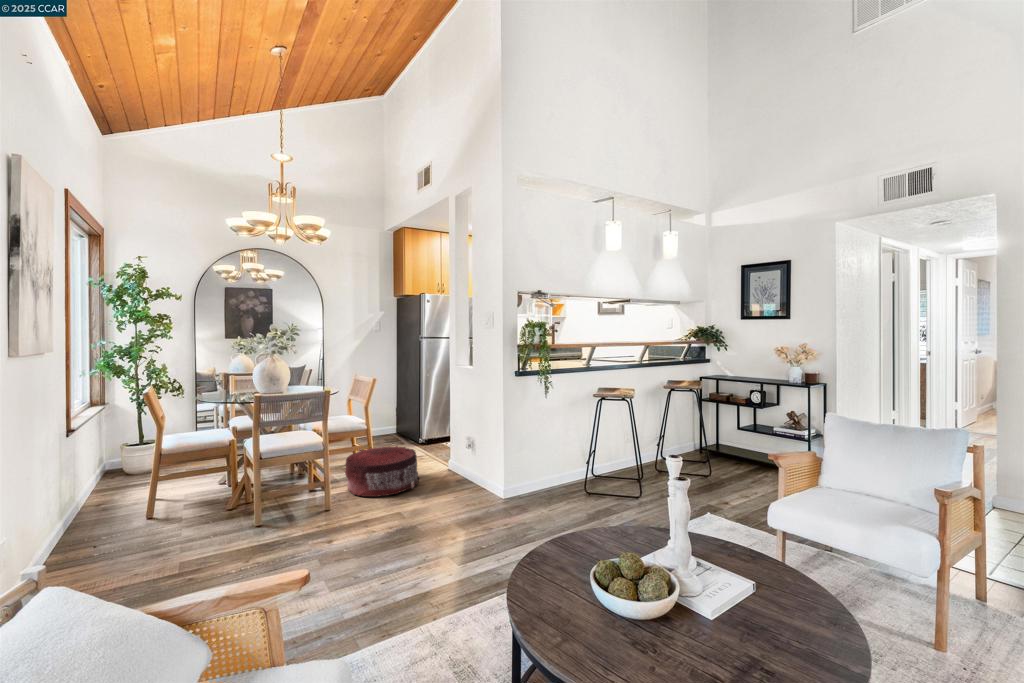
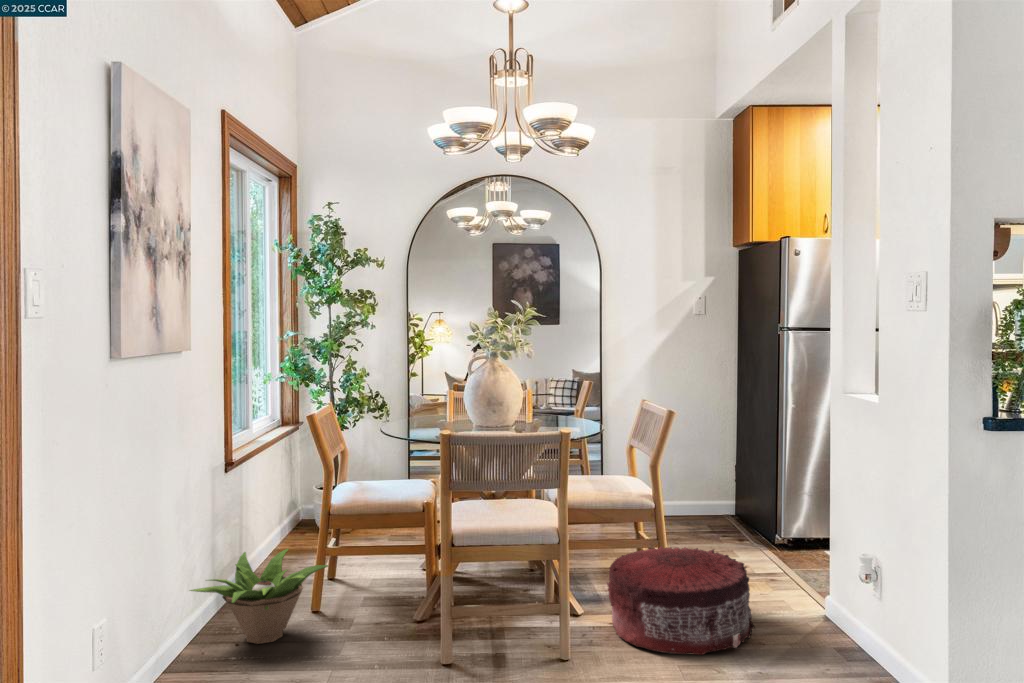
decorative plant: none [57,479,166,540] -> present [190,549,328,644]

